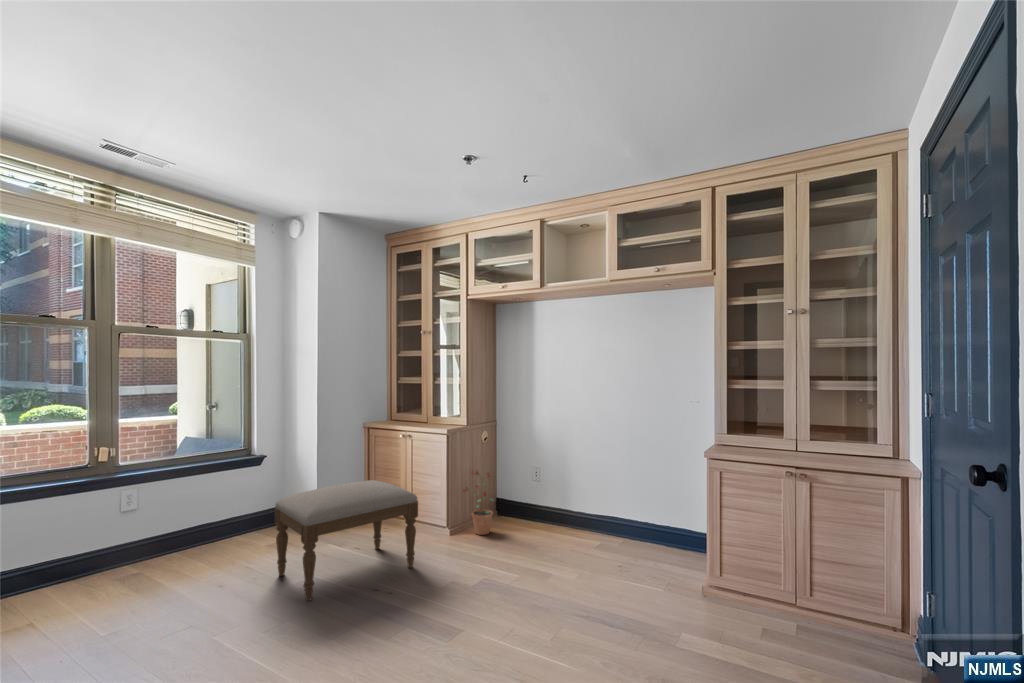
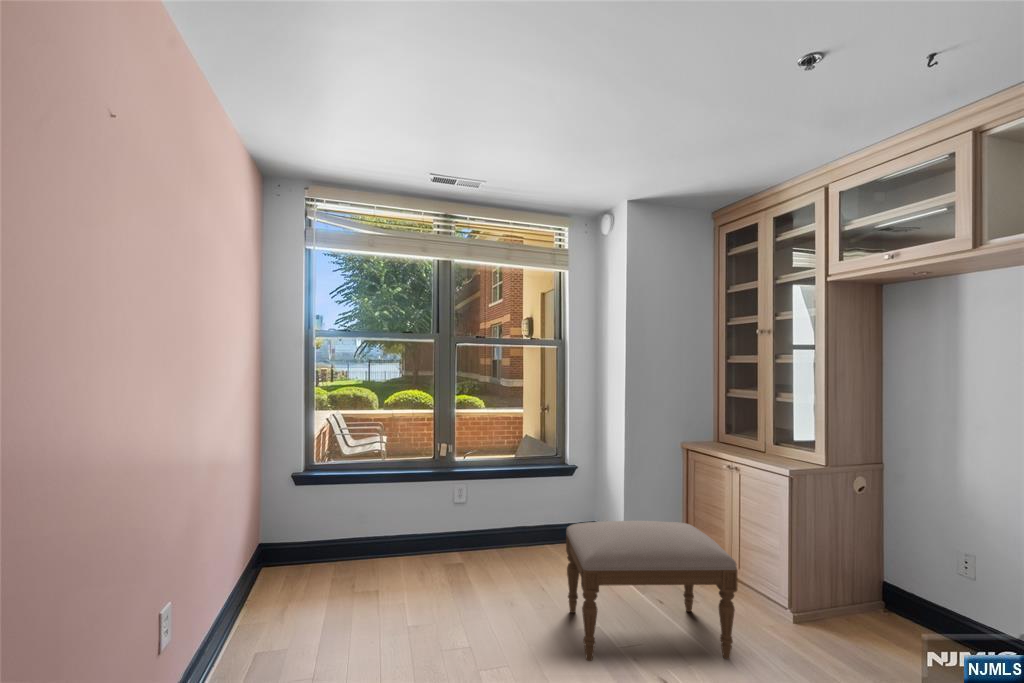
potted plant: present [463,470,494,535] -> none [818,534,878,640]

